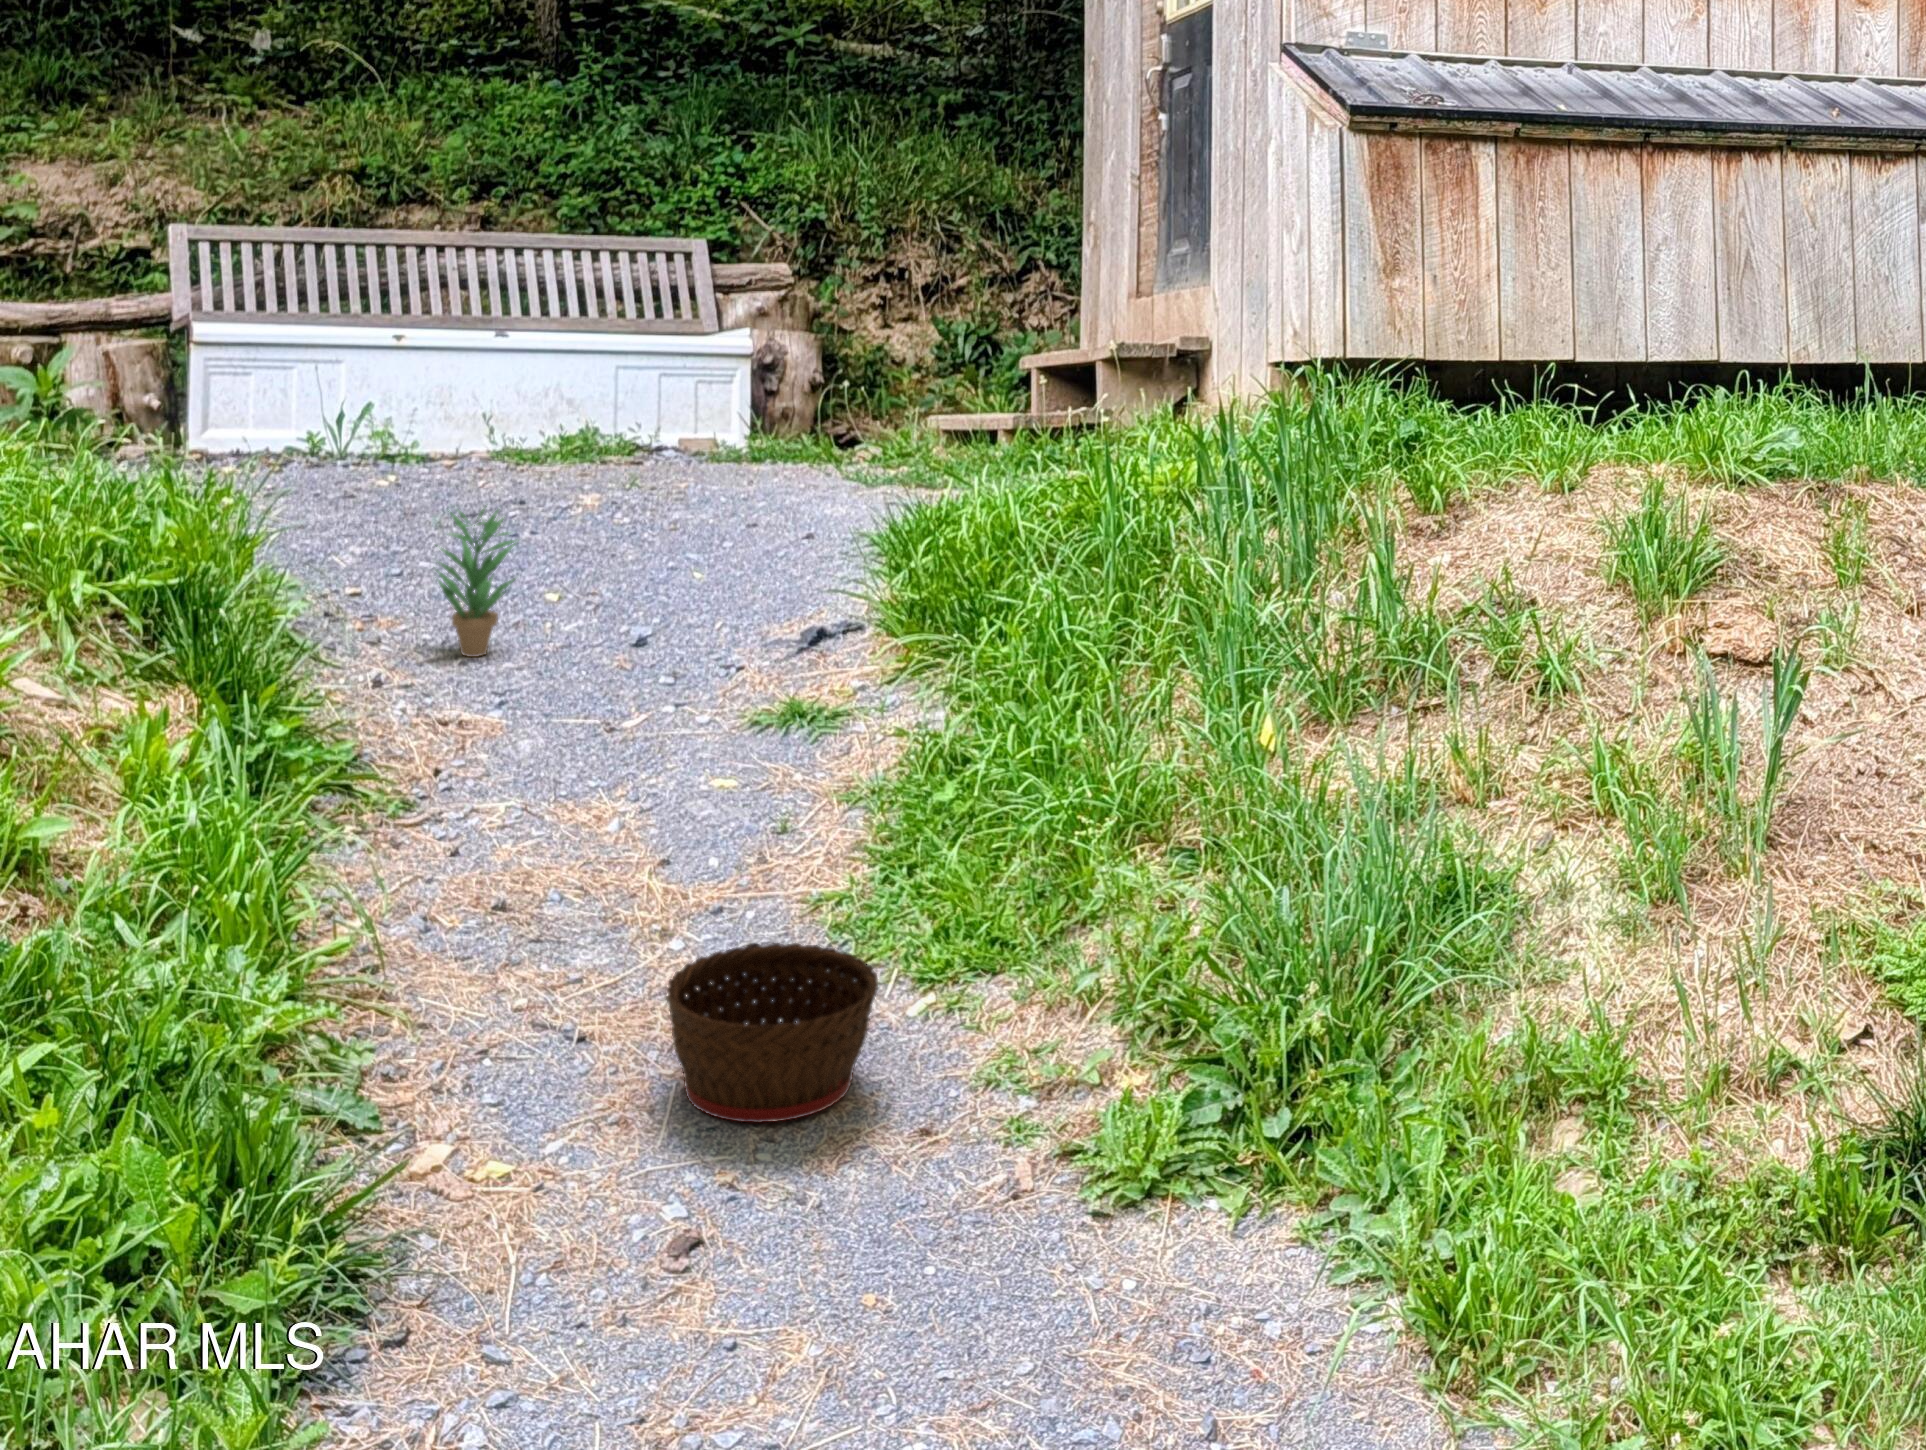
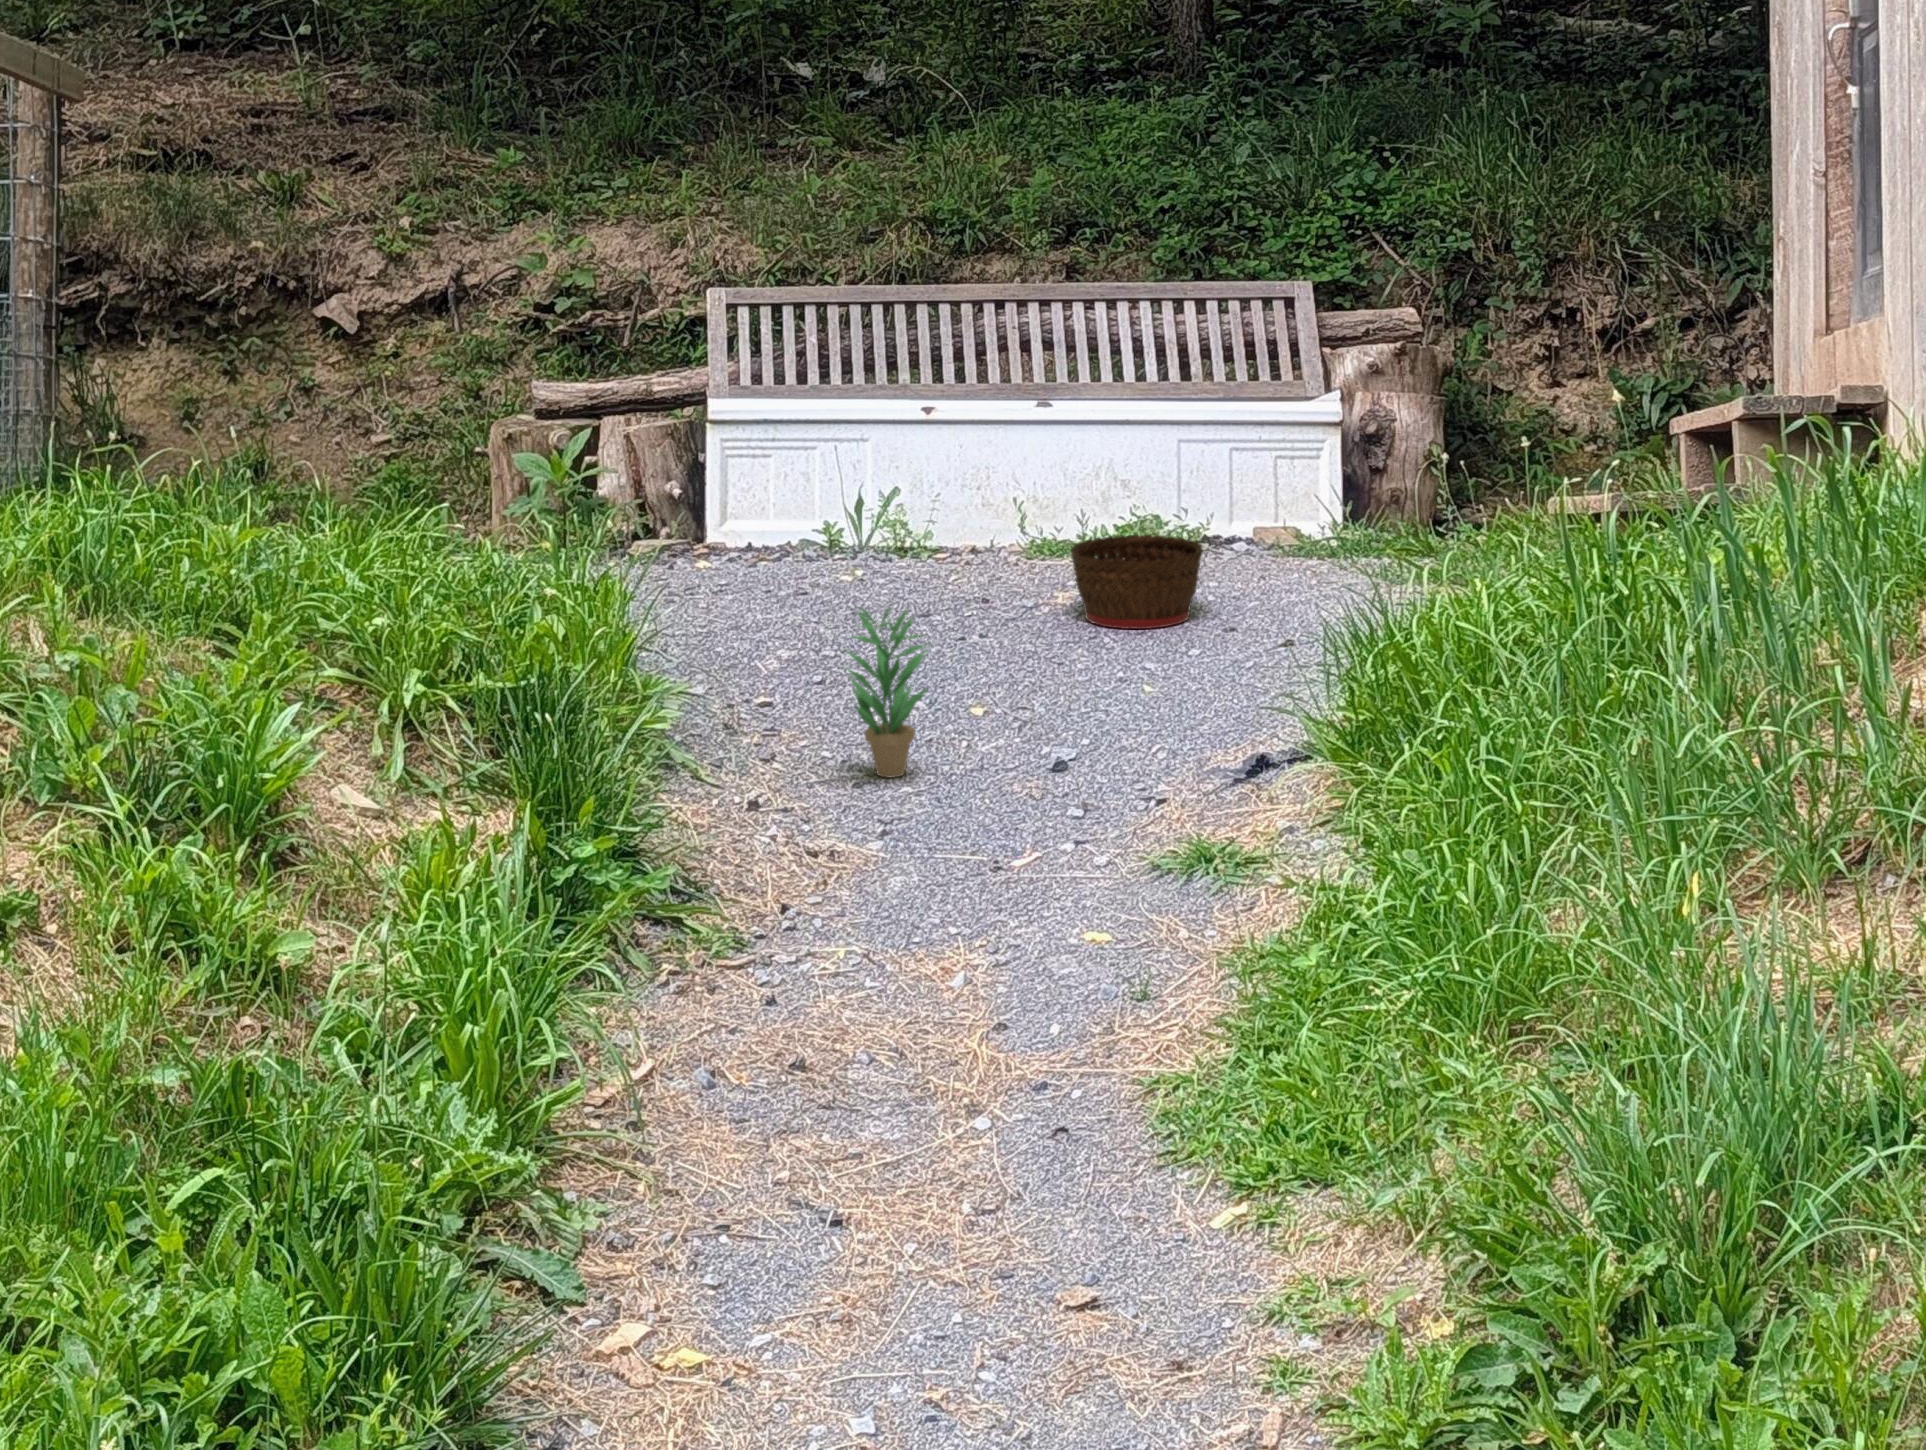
basket: present [666,943,878,1122] -> present [1070,535,1203,629]

